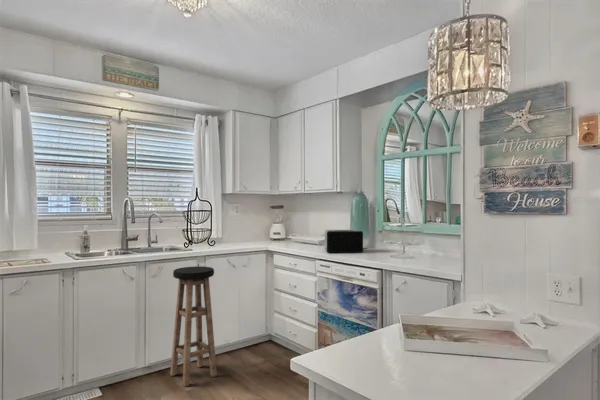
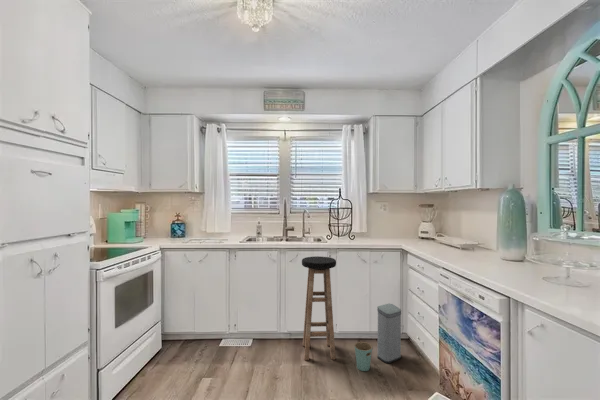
toaster: present [323,230,363,253] -> none [448,234,504,266]
trash can: none [239,305,275,376] -> present [354,304,401,371]

